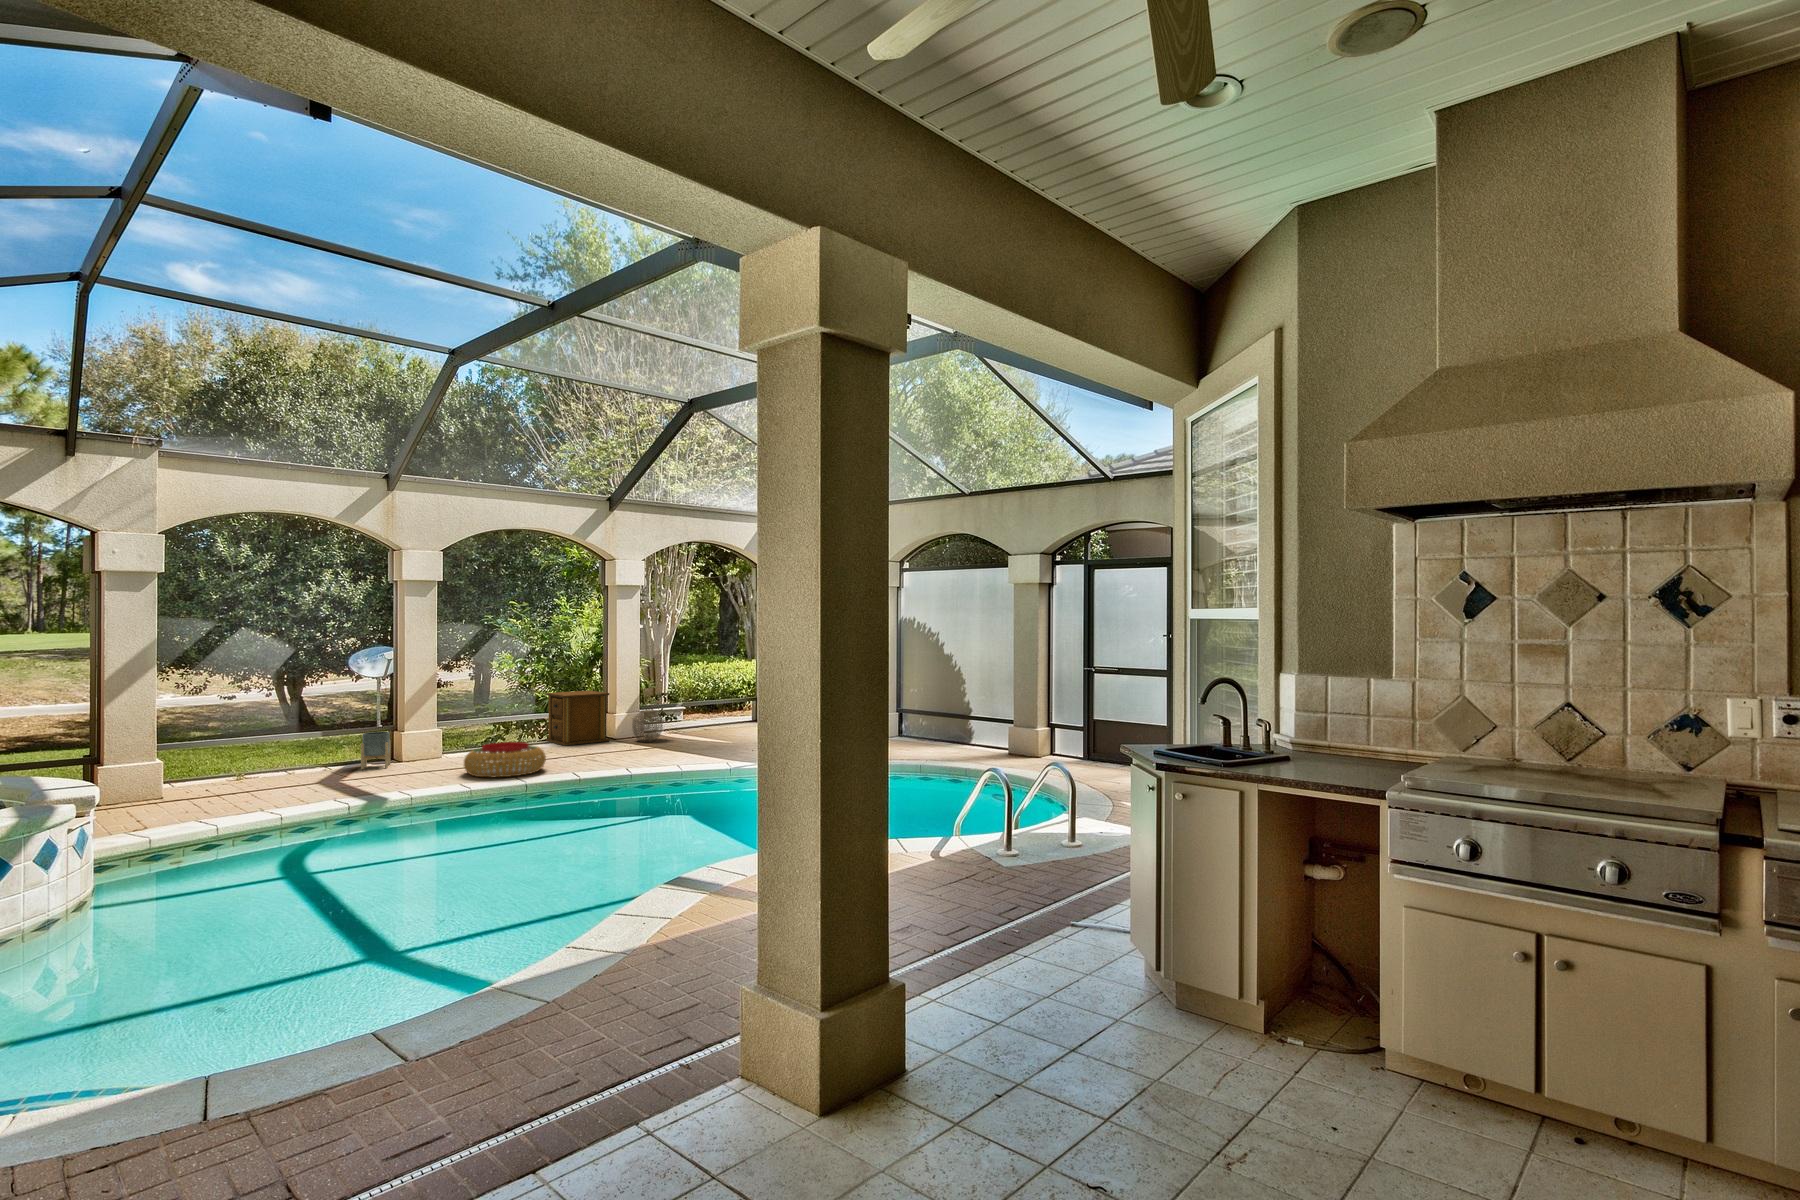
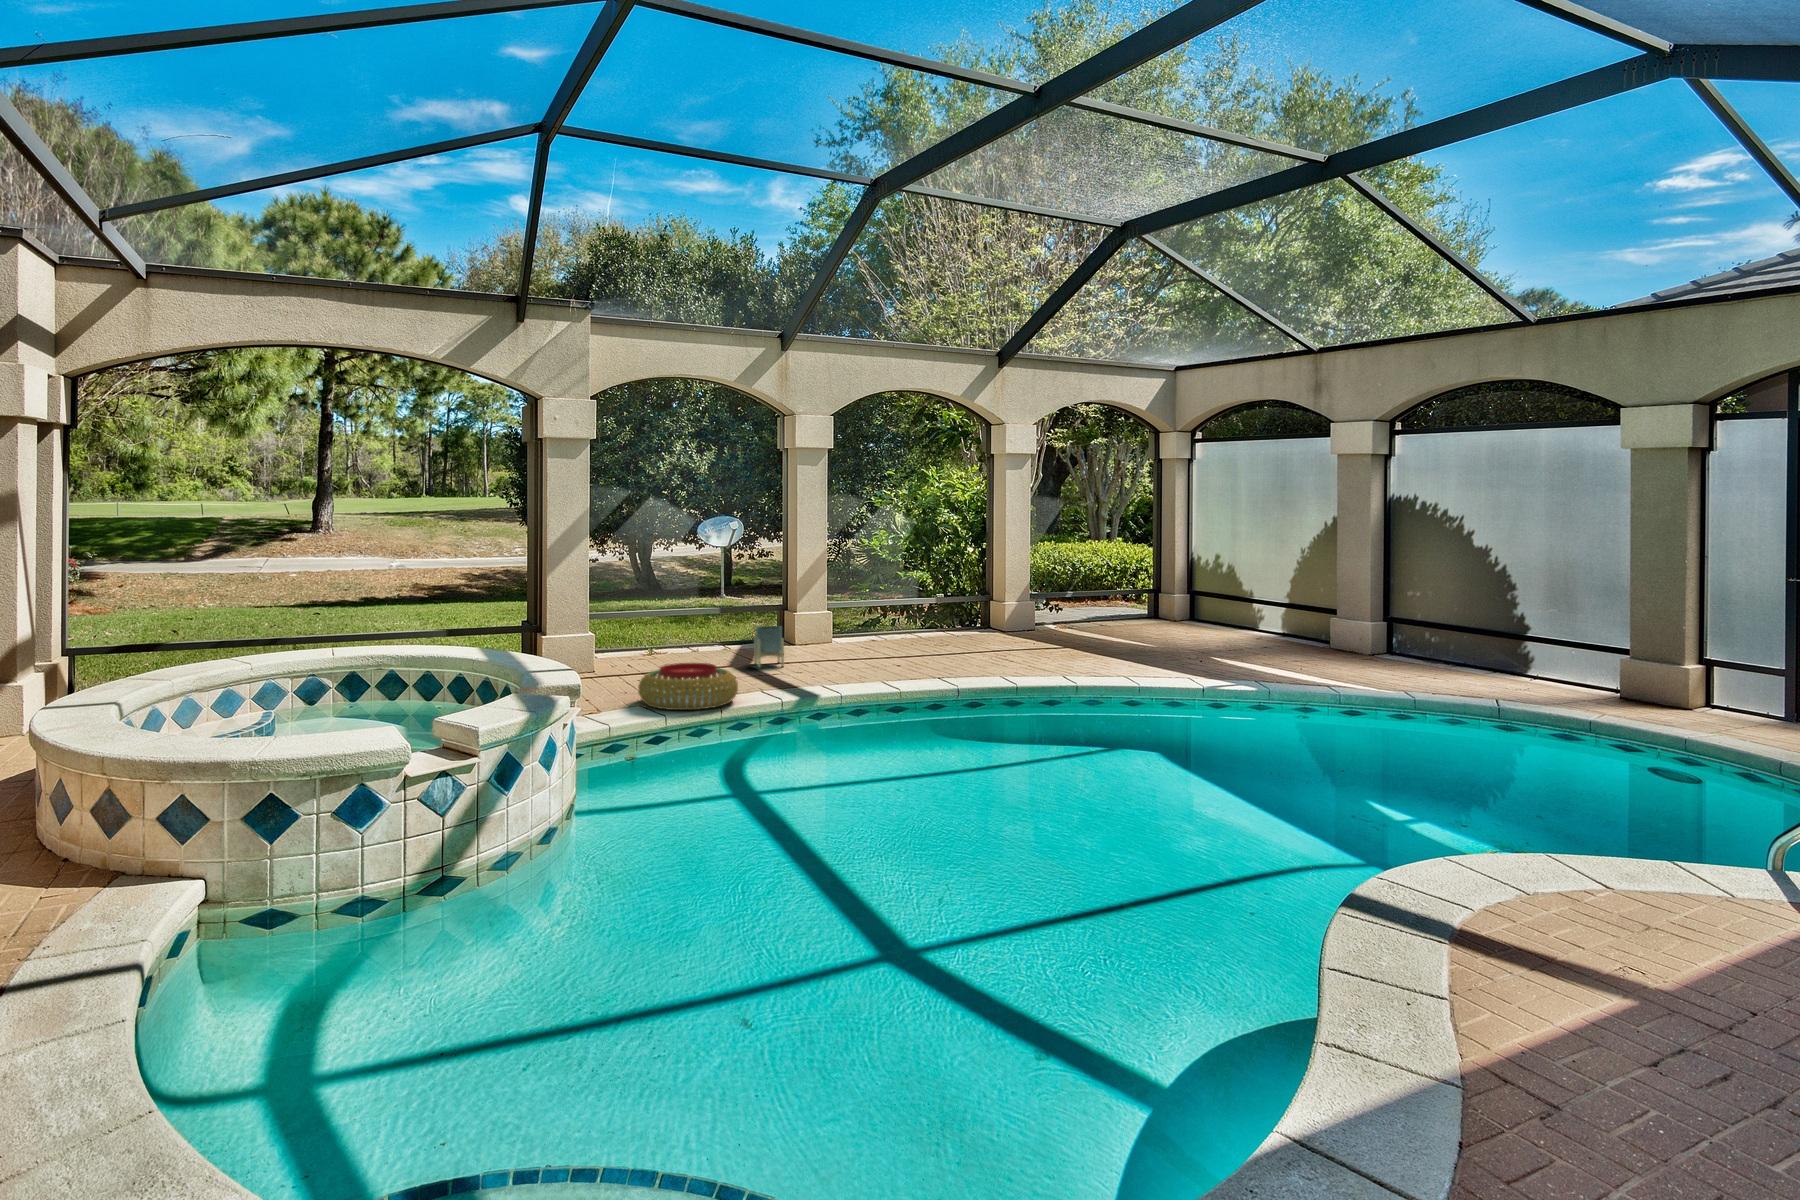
side table: present [546,691,609,746] -> none [909,580,985,645]
woven basket: present [632,710,663,742] -> none [1012,604,1047,643]
pouf: present [464,742,546,777] -> present [638,663,738,710]

